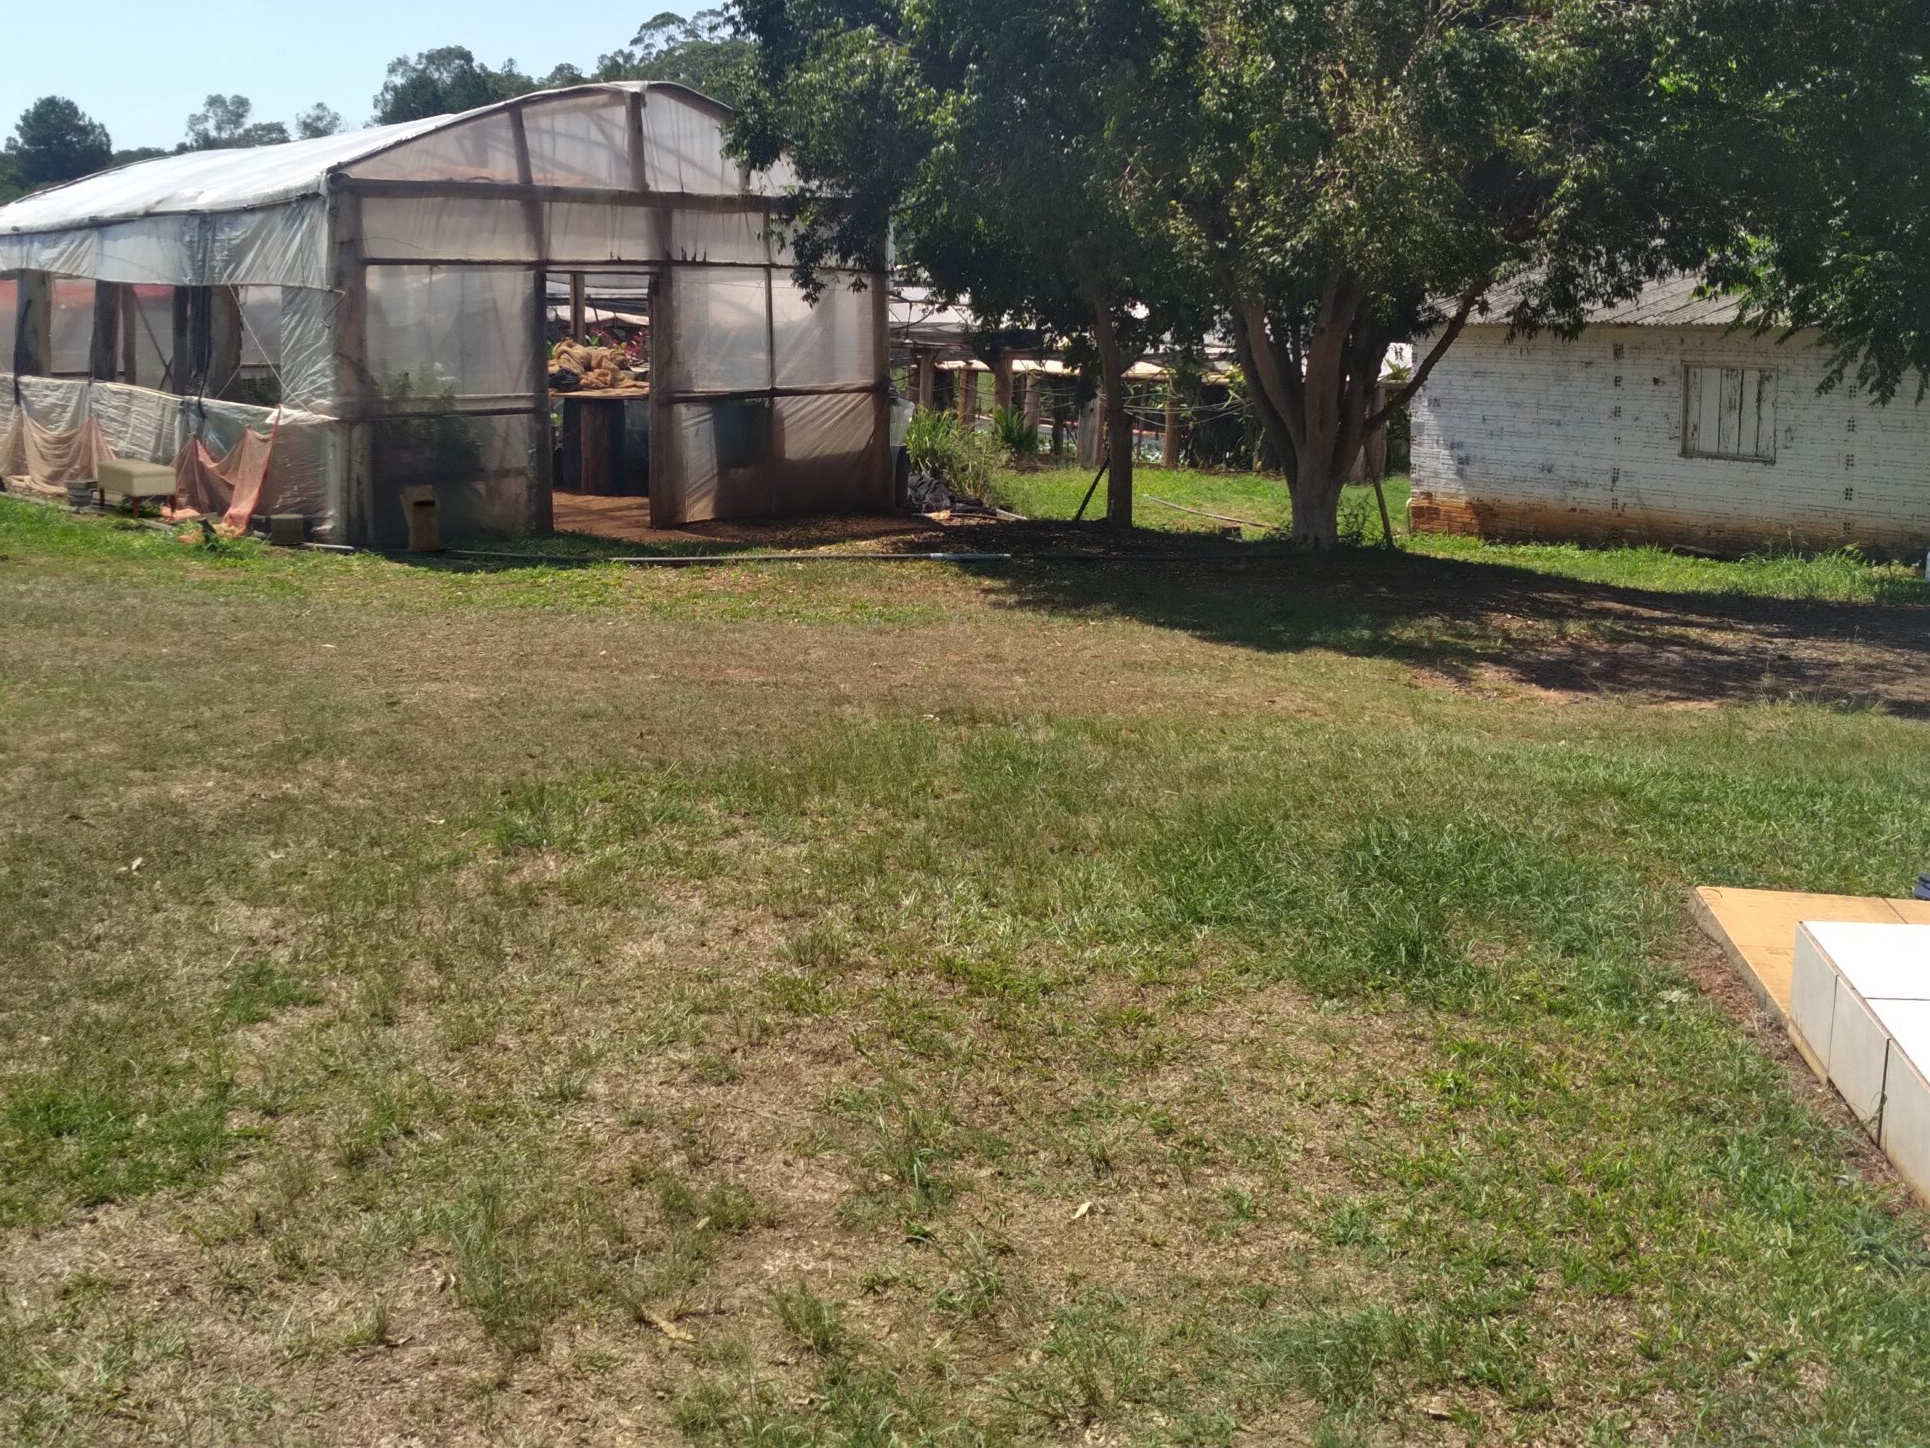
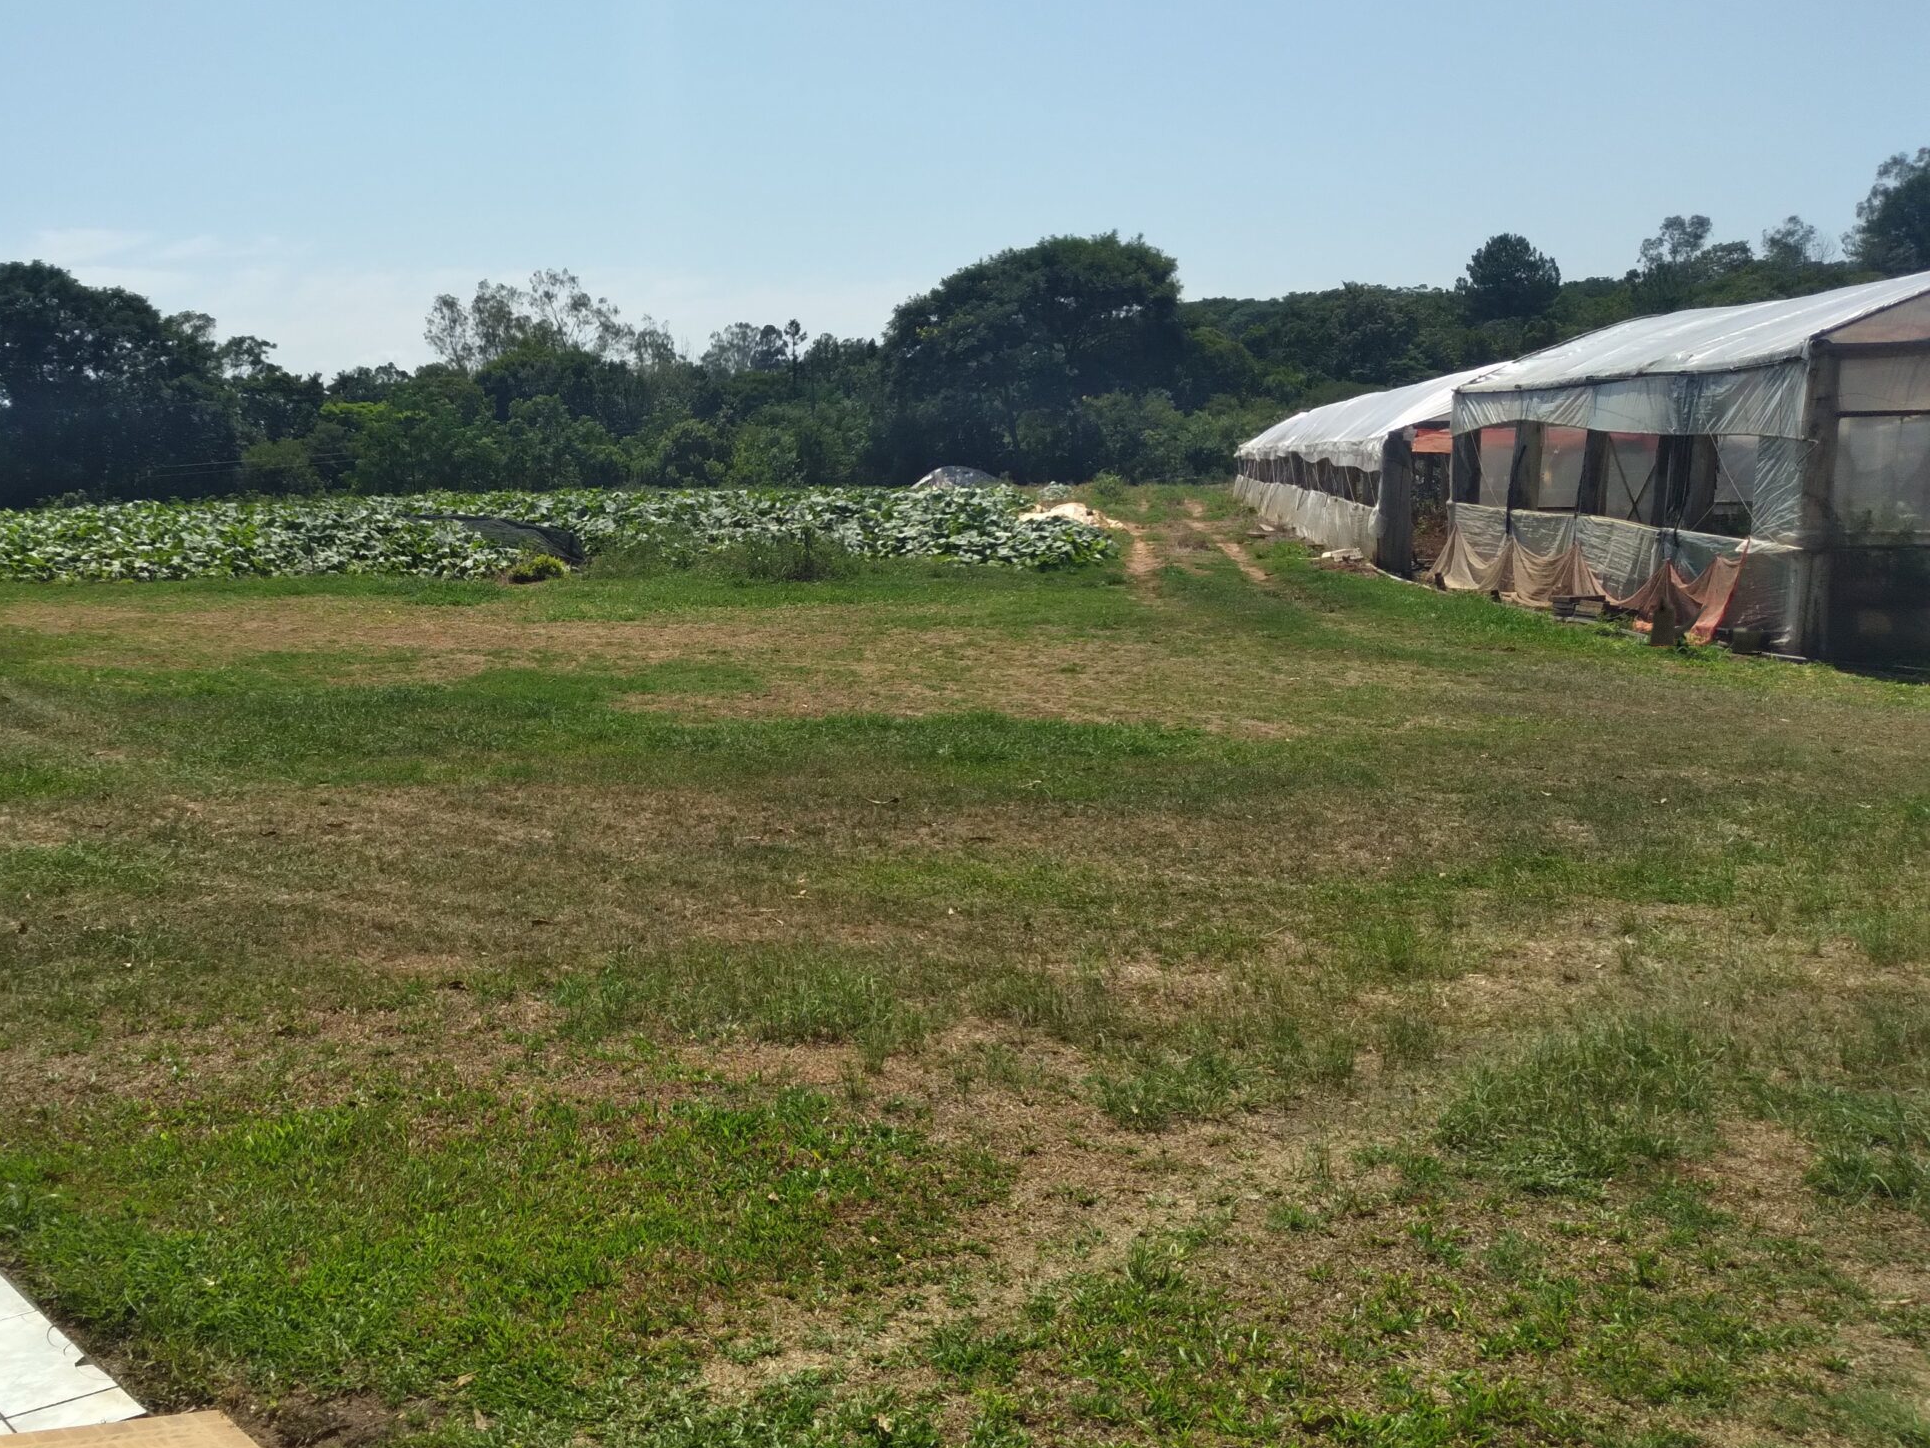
bench: present [97,459,177,520] -> none [1580,579,1650,629]
watering can: present [399,490,441,551] -> present [1649,597,1707,646]

